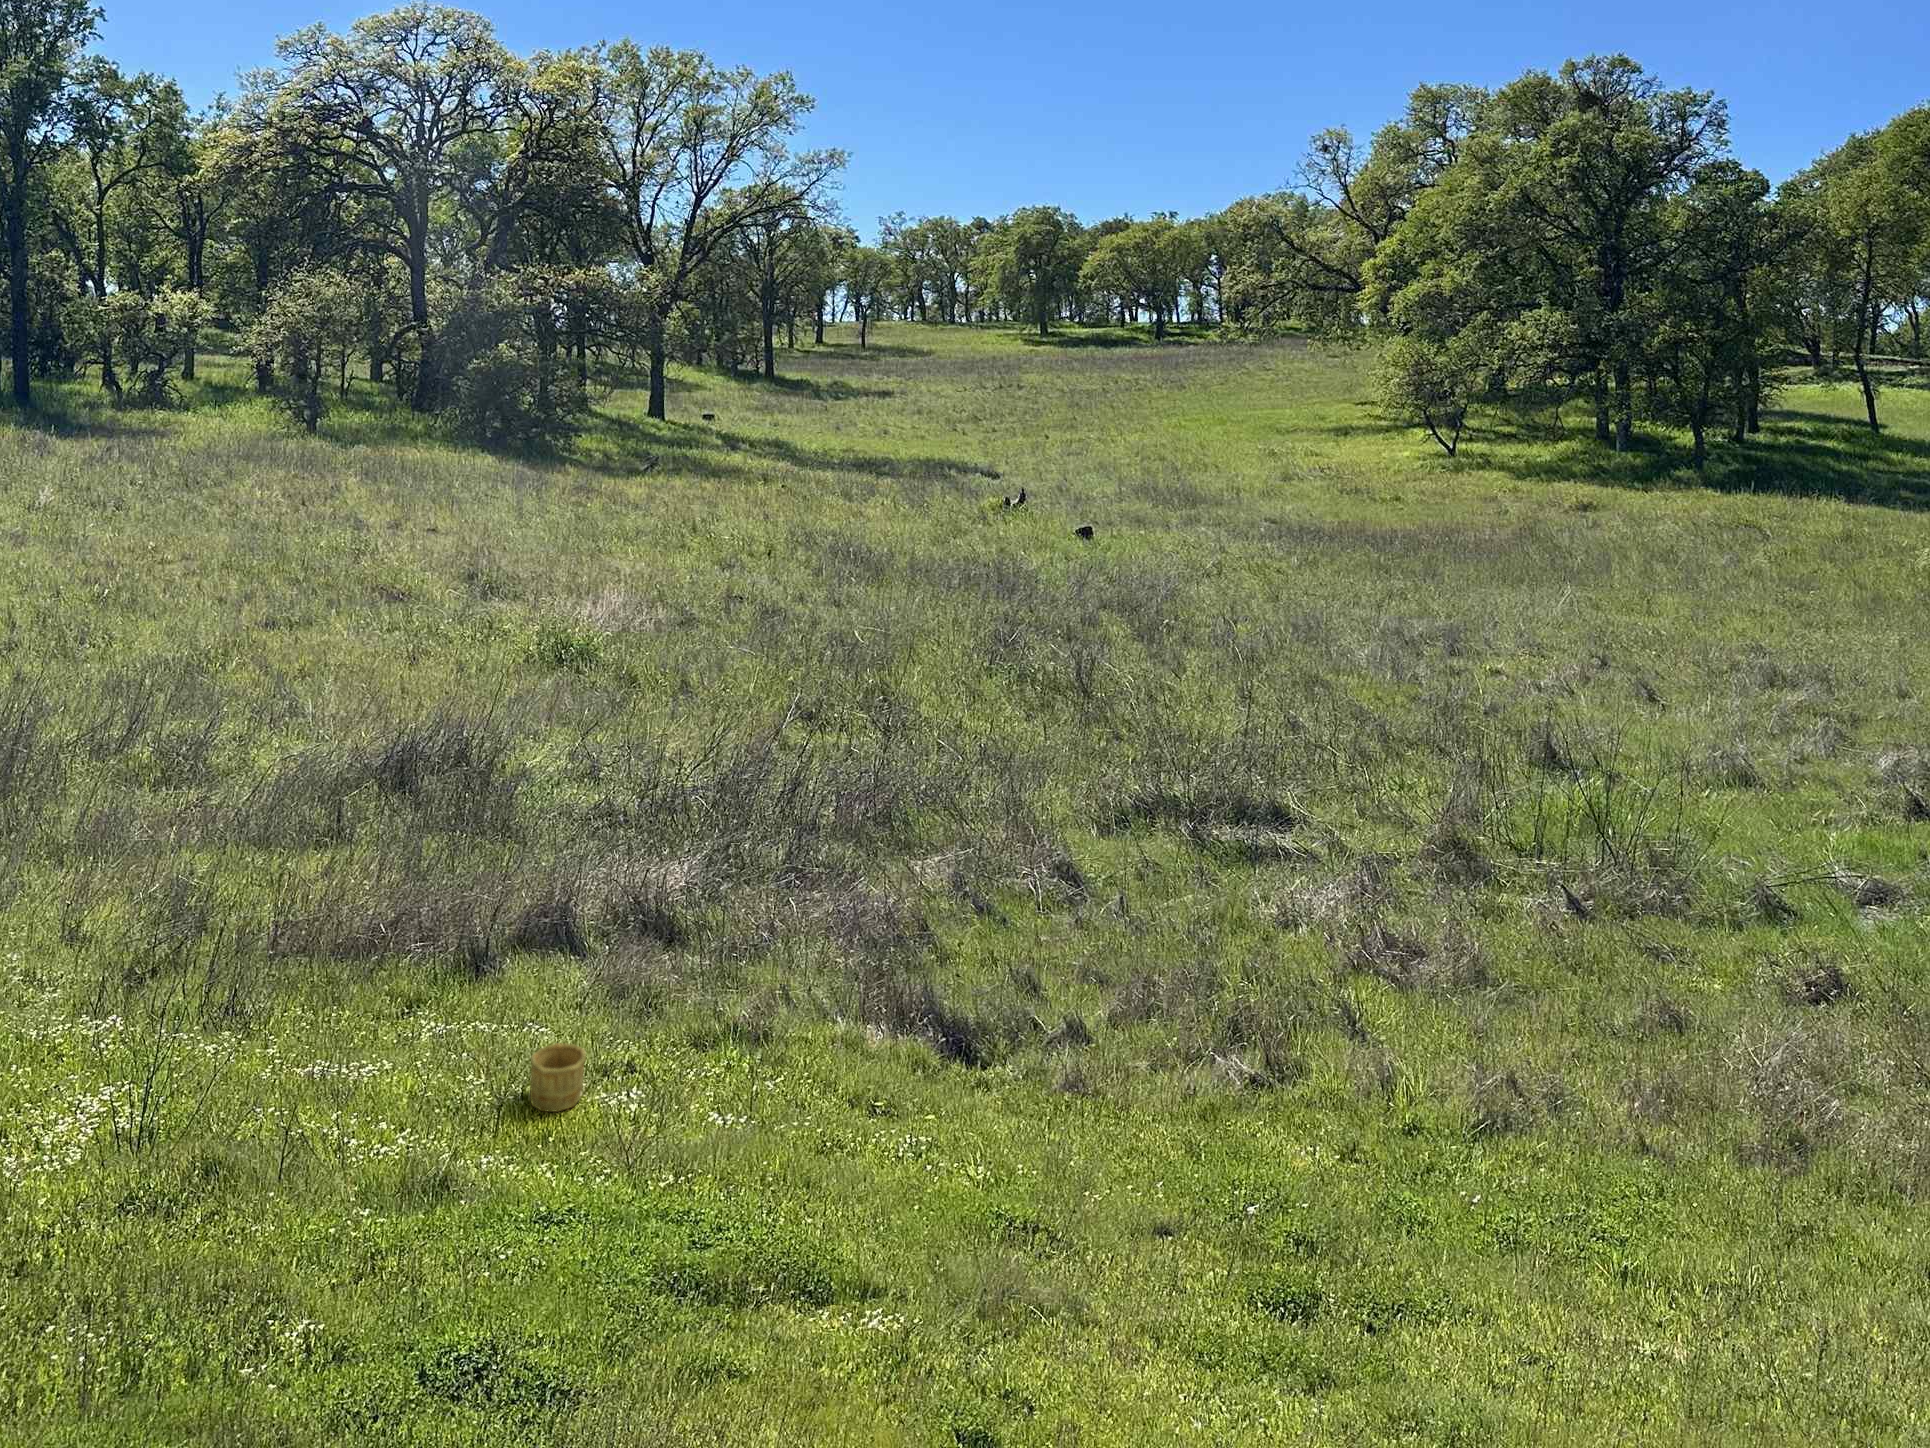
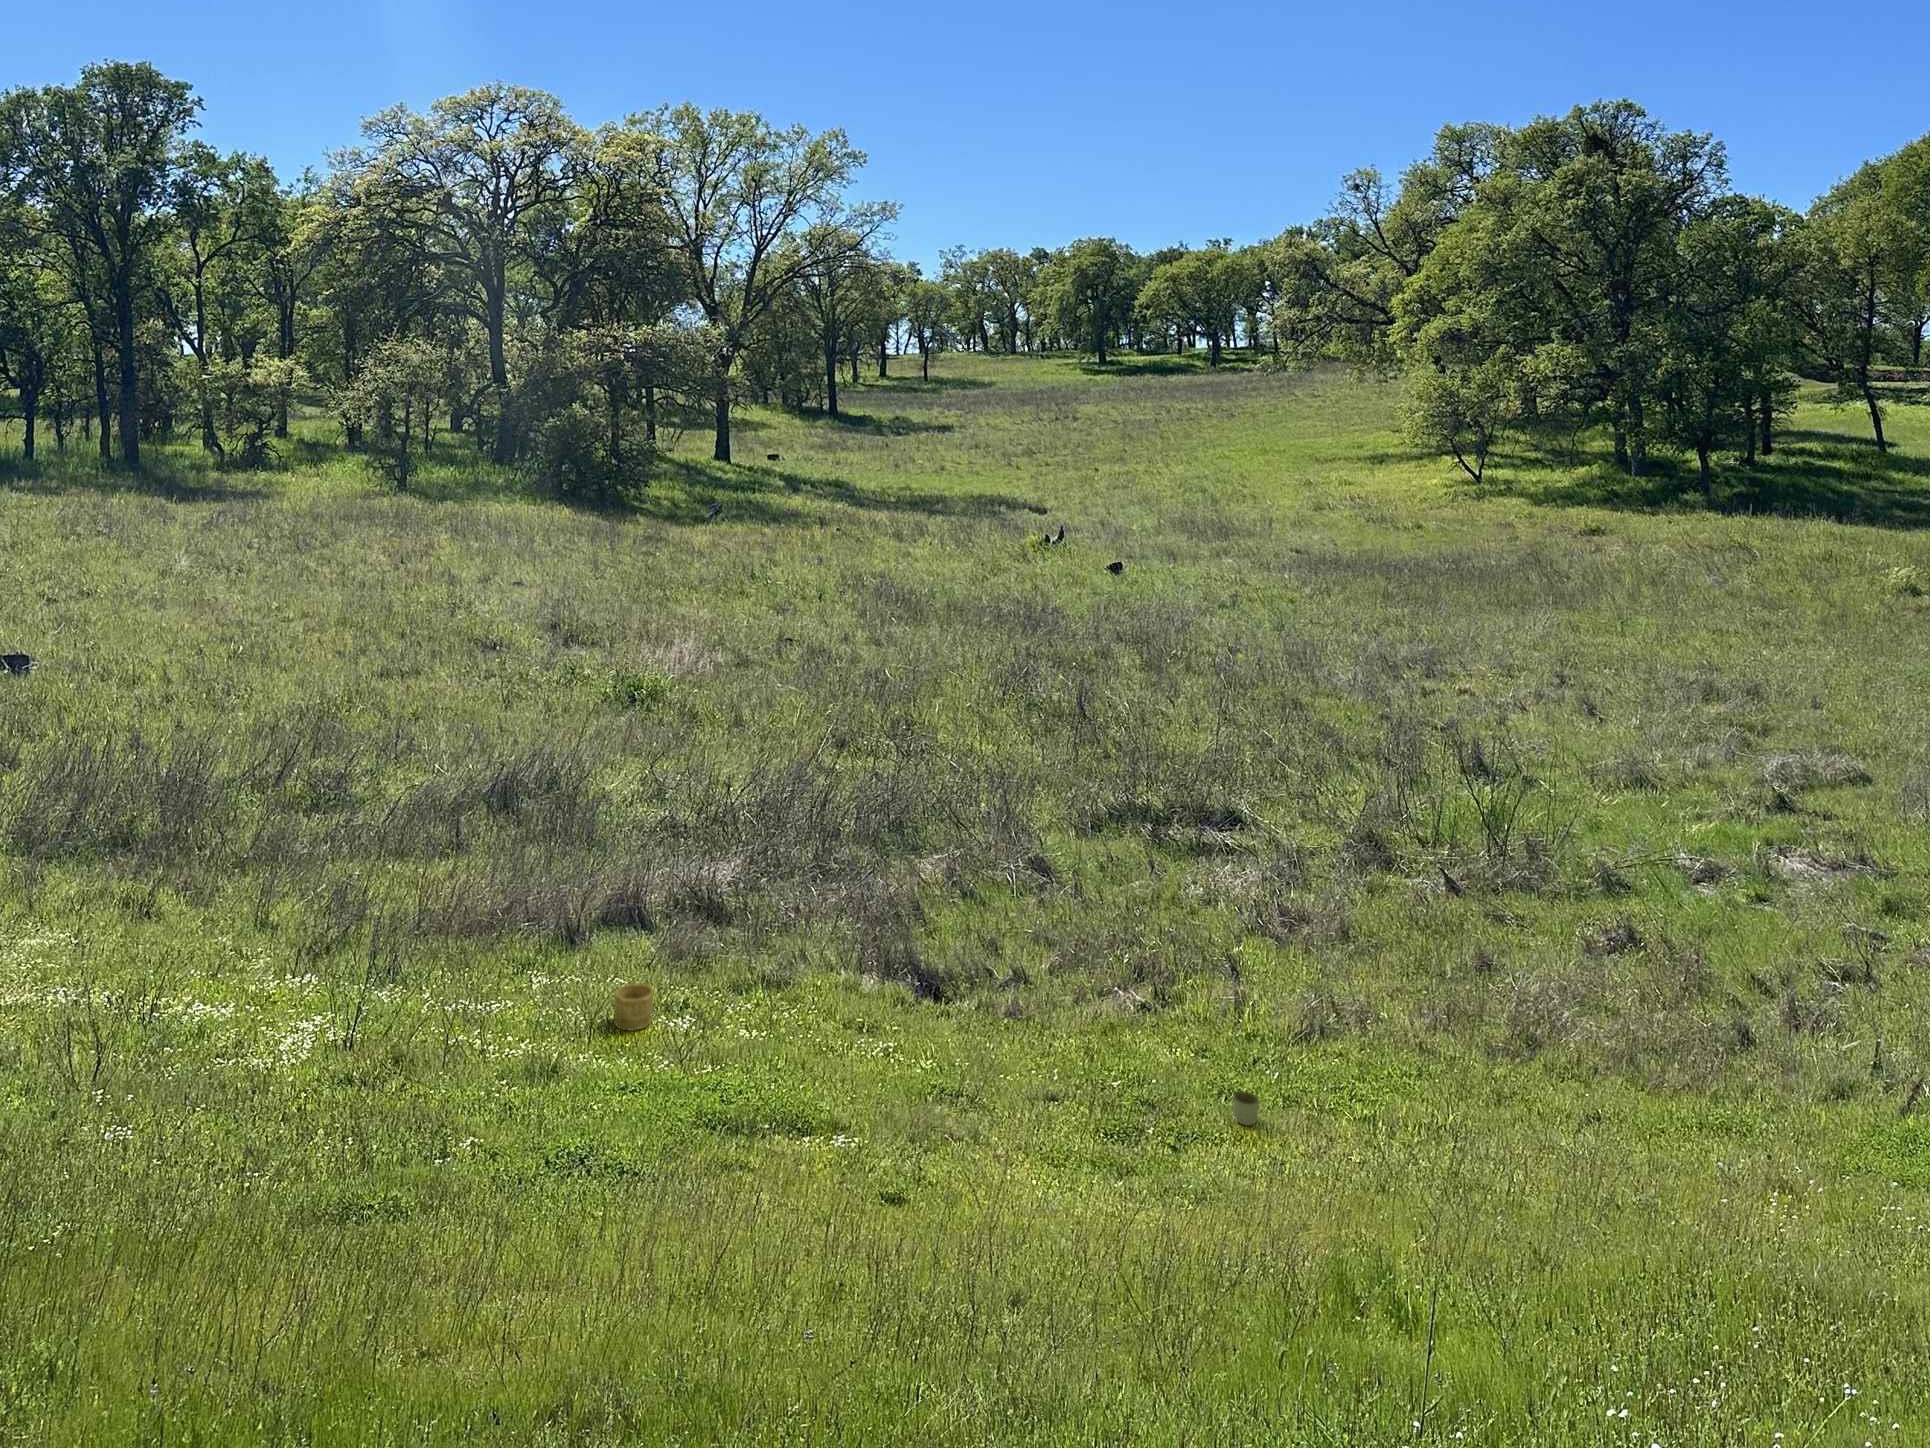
planter: none [1384,1208,1421,1258] -> present [1233,1091,1259,1126]

